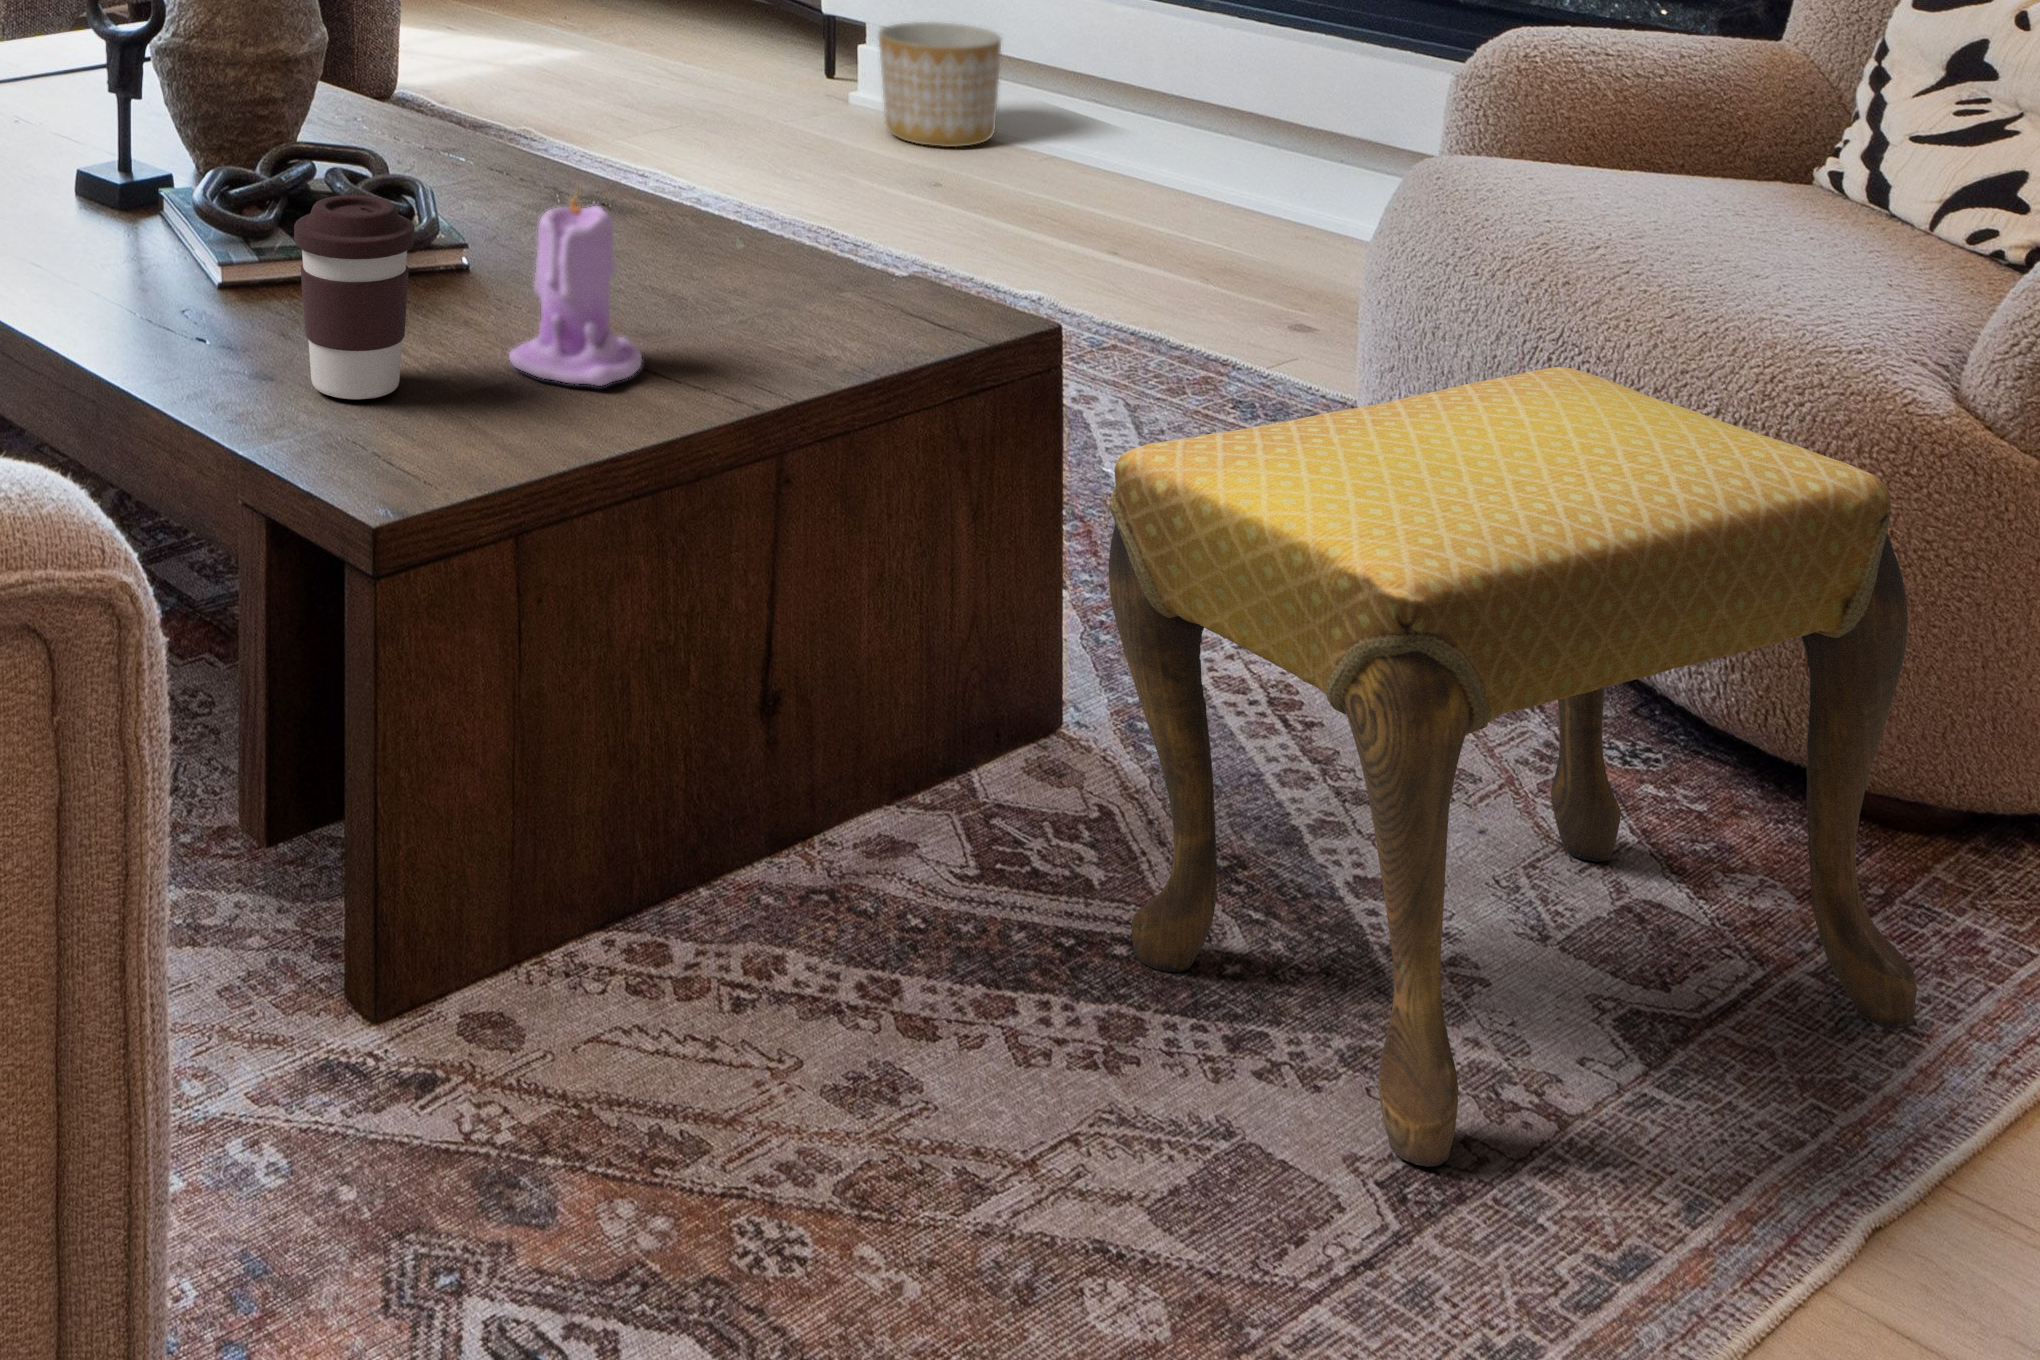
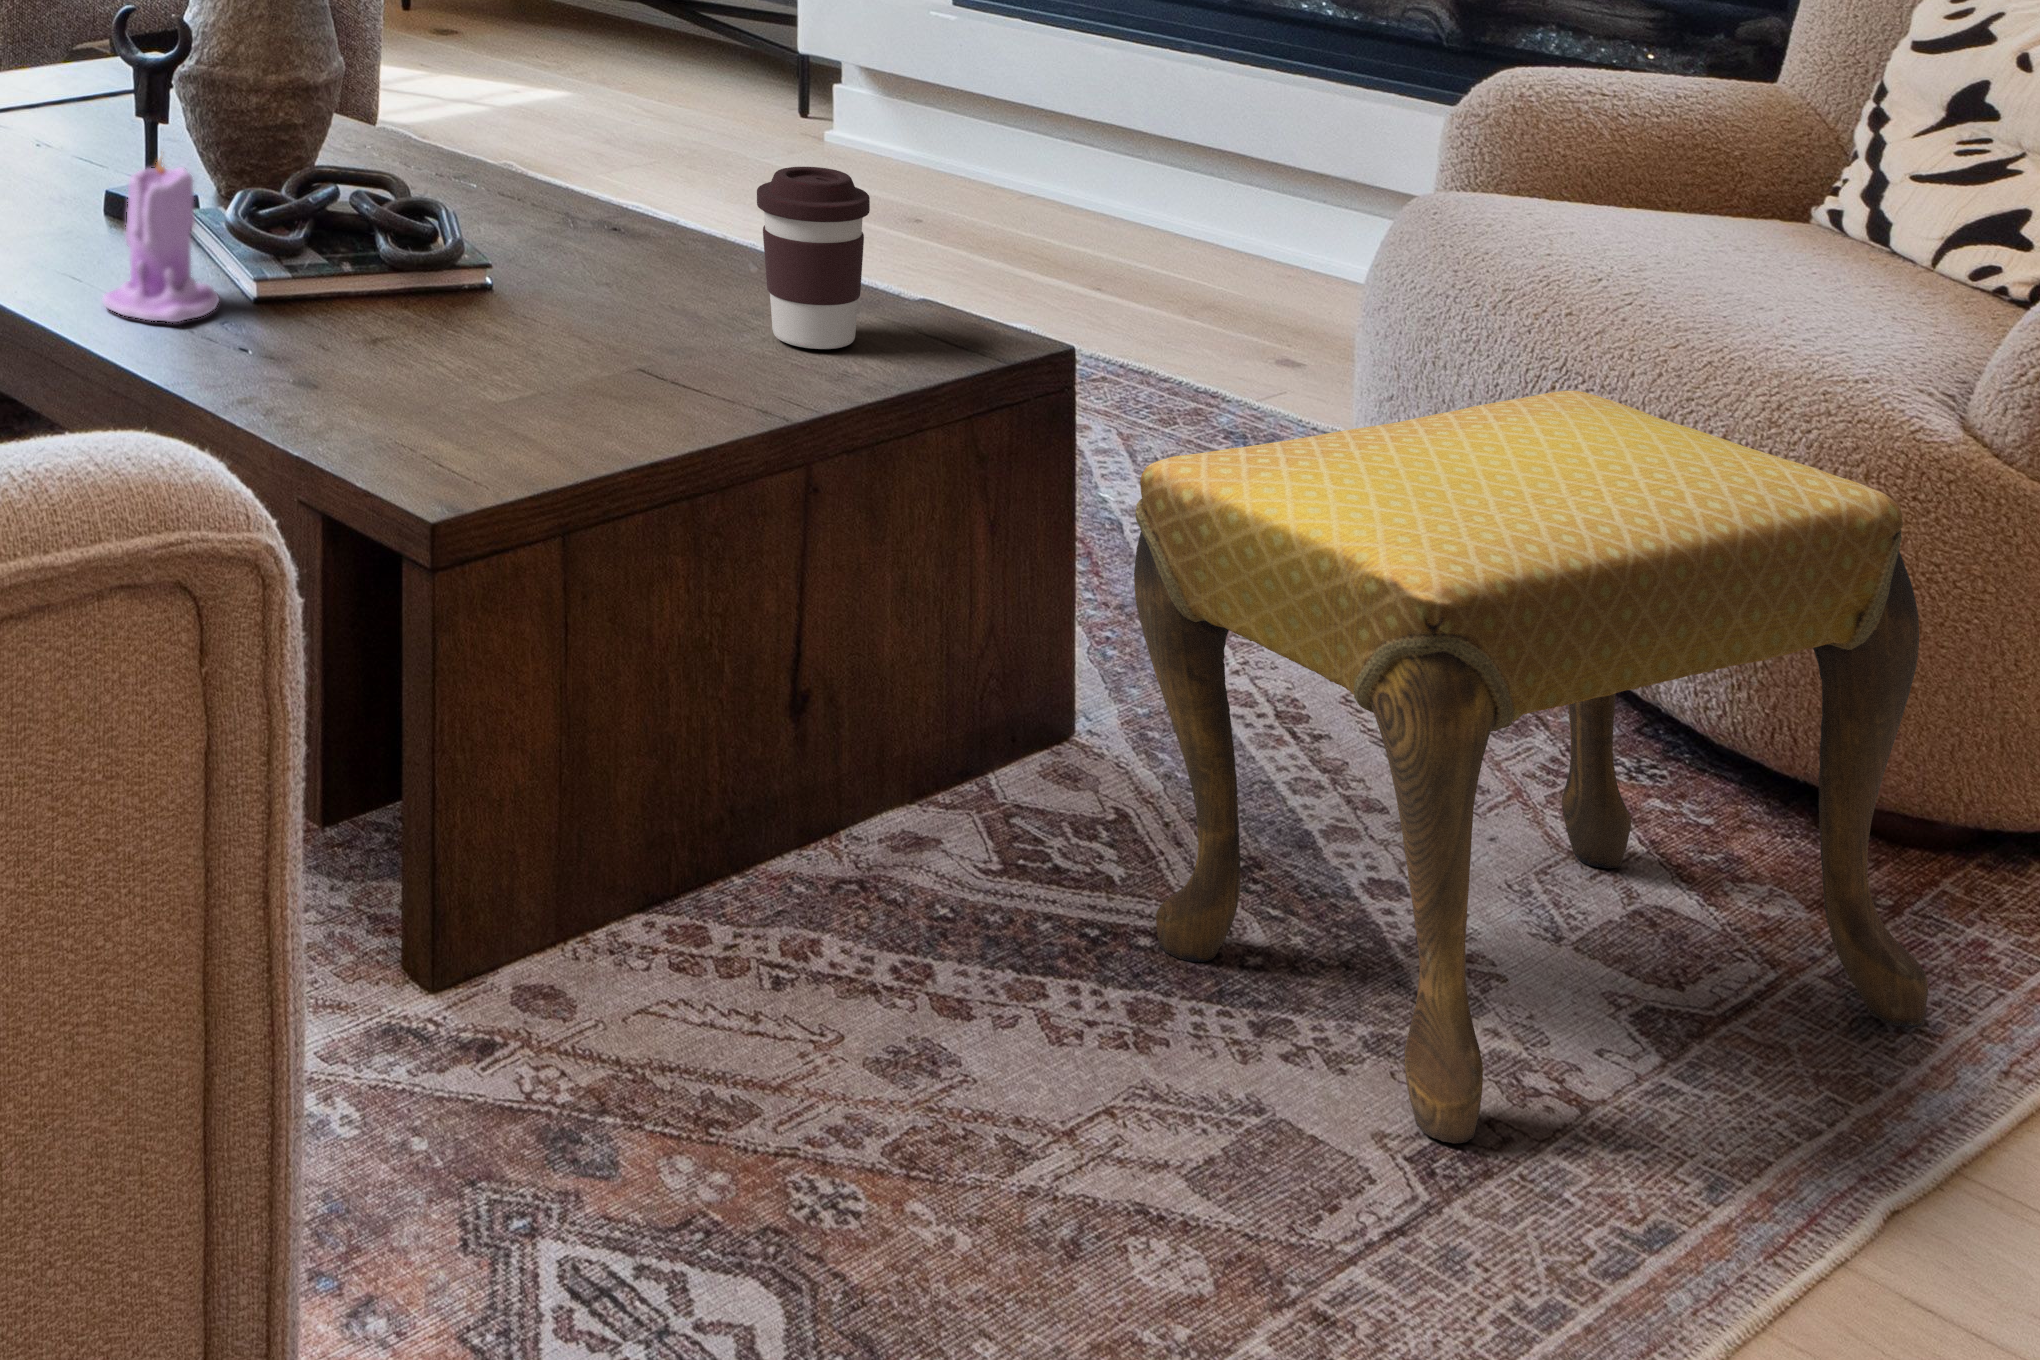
planter: present [879,22,1001,147] -> none [860,62,983,184]
coffee cup: present [294,195,415,399] -> present [757,167,870,349]
candle: present [509,195,642,385] -> present [103,159,219,322]

